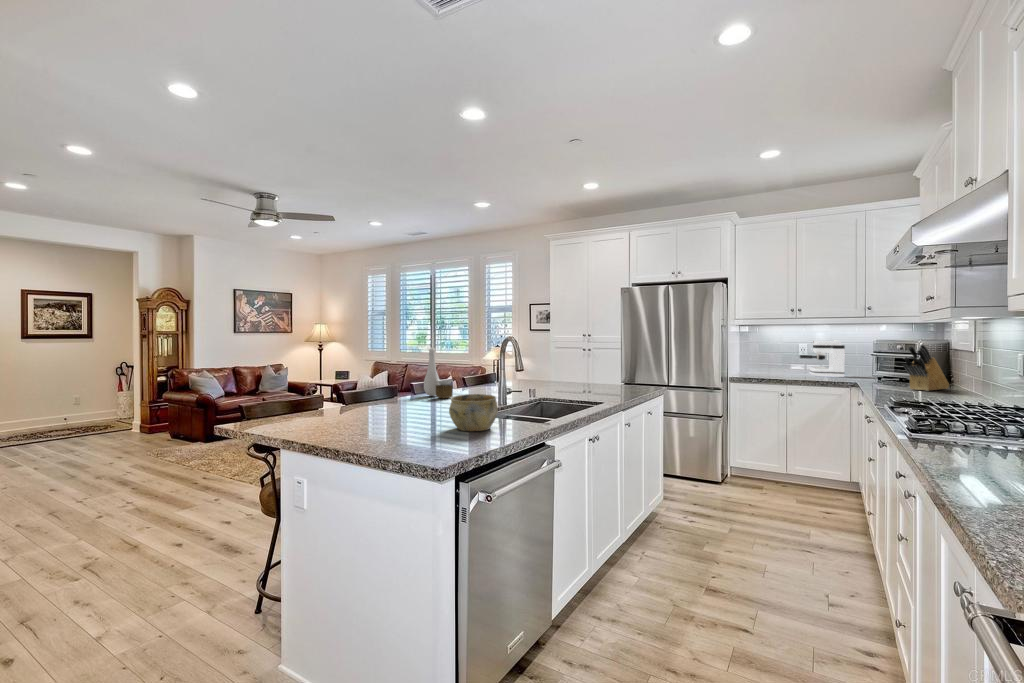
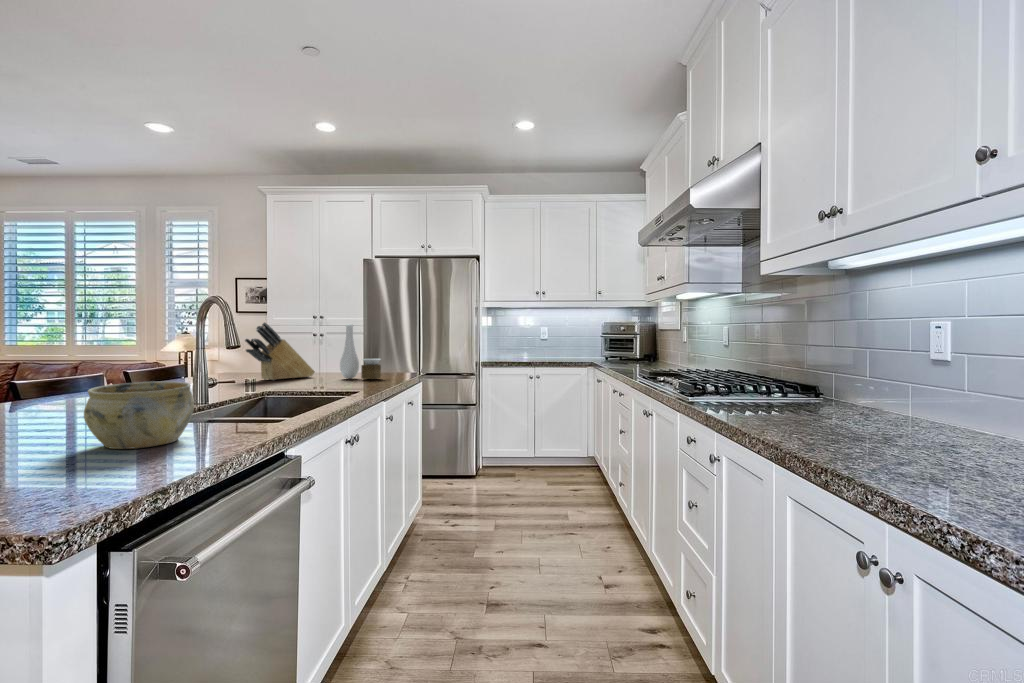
coffee maker: present [800,340,845,377] -> none [540,325,577,360]
knife block: present [903,344,949,391] -> present [245,323,315,380]
vase: present [424,349,453,398] -> present [340,324,381,379]

